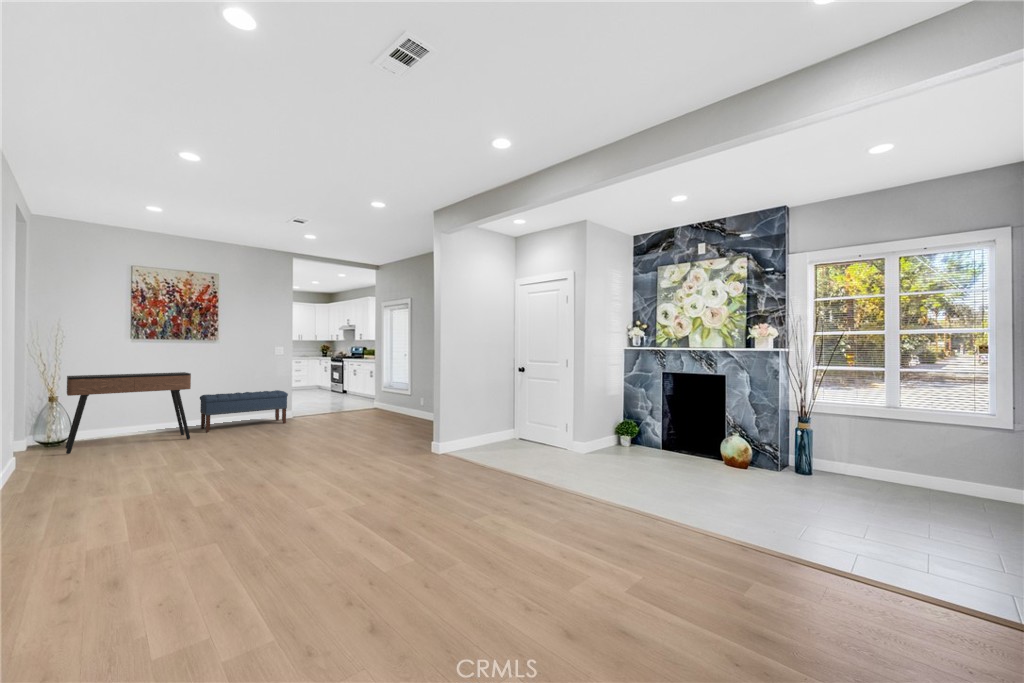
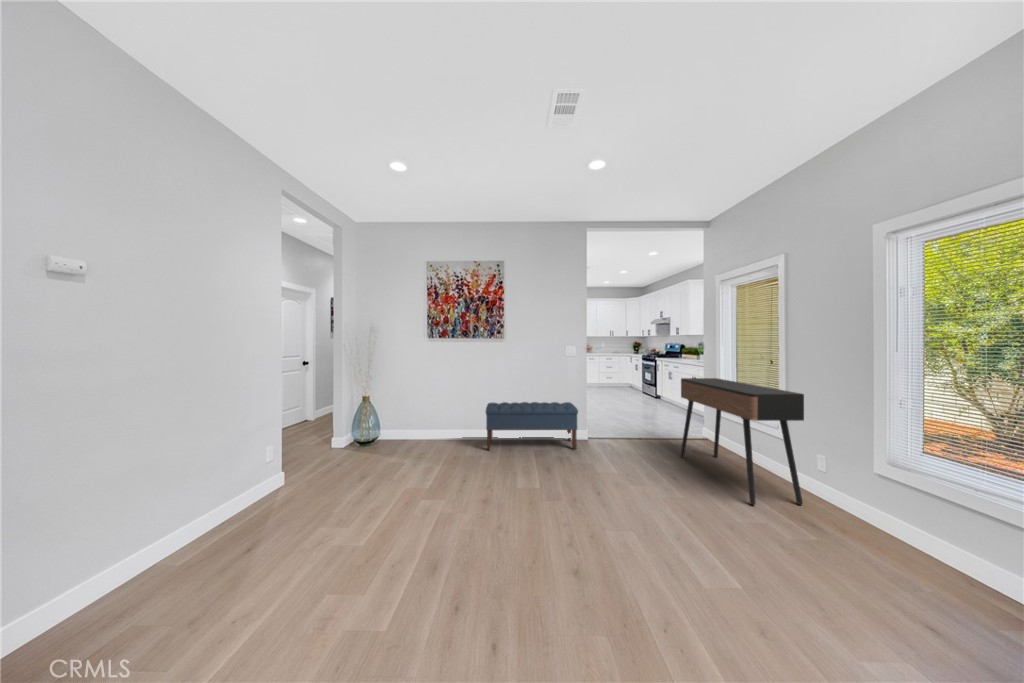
console table: present [65,372,191,454] -> present [680,378,804,505]

